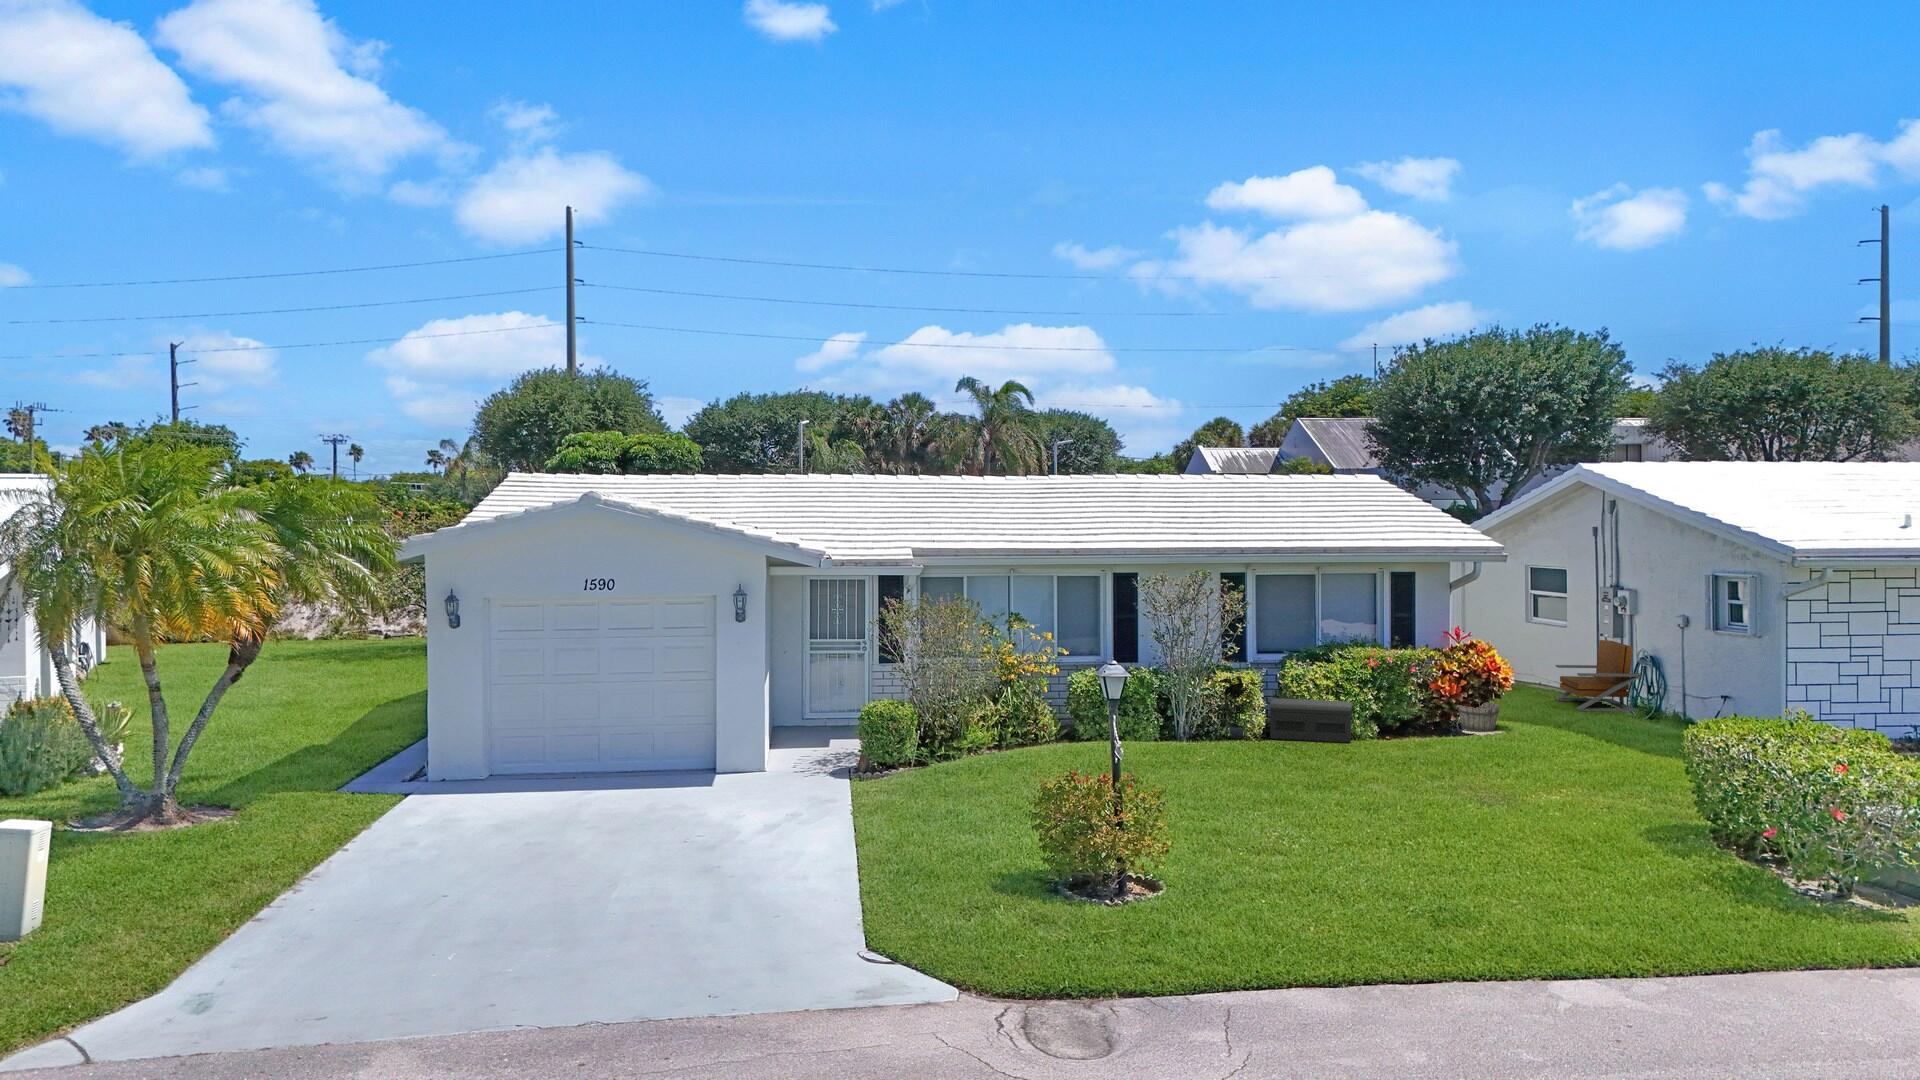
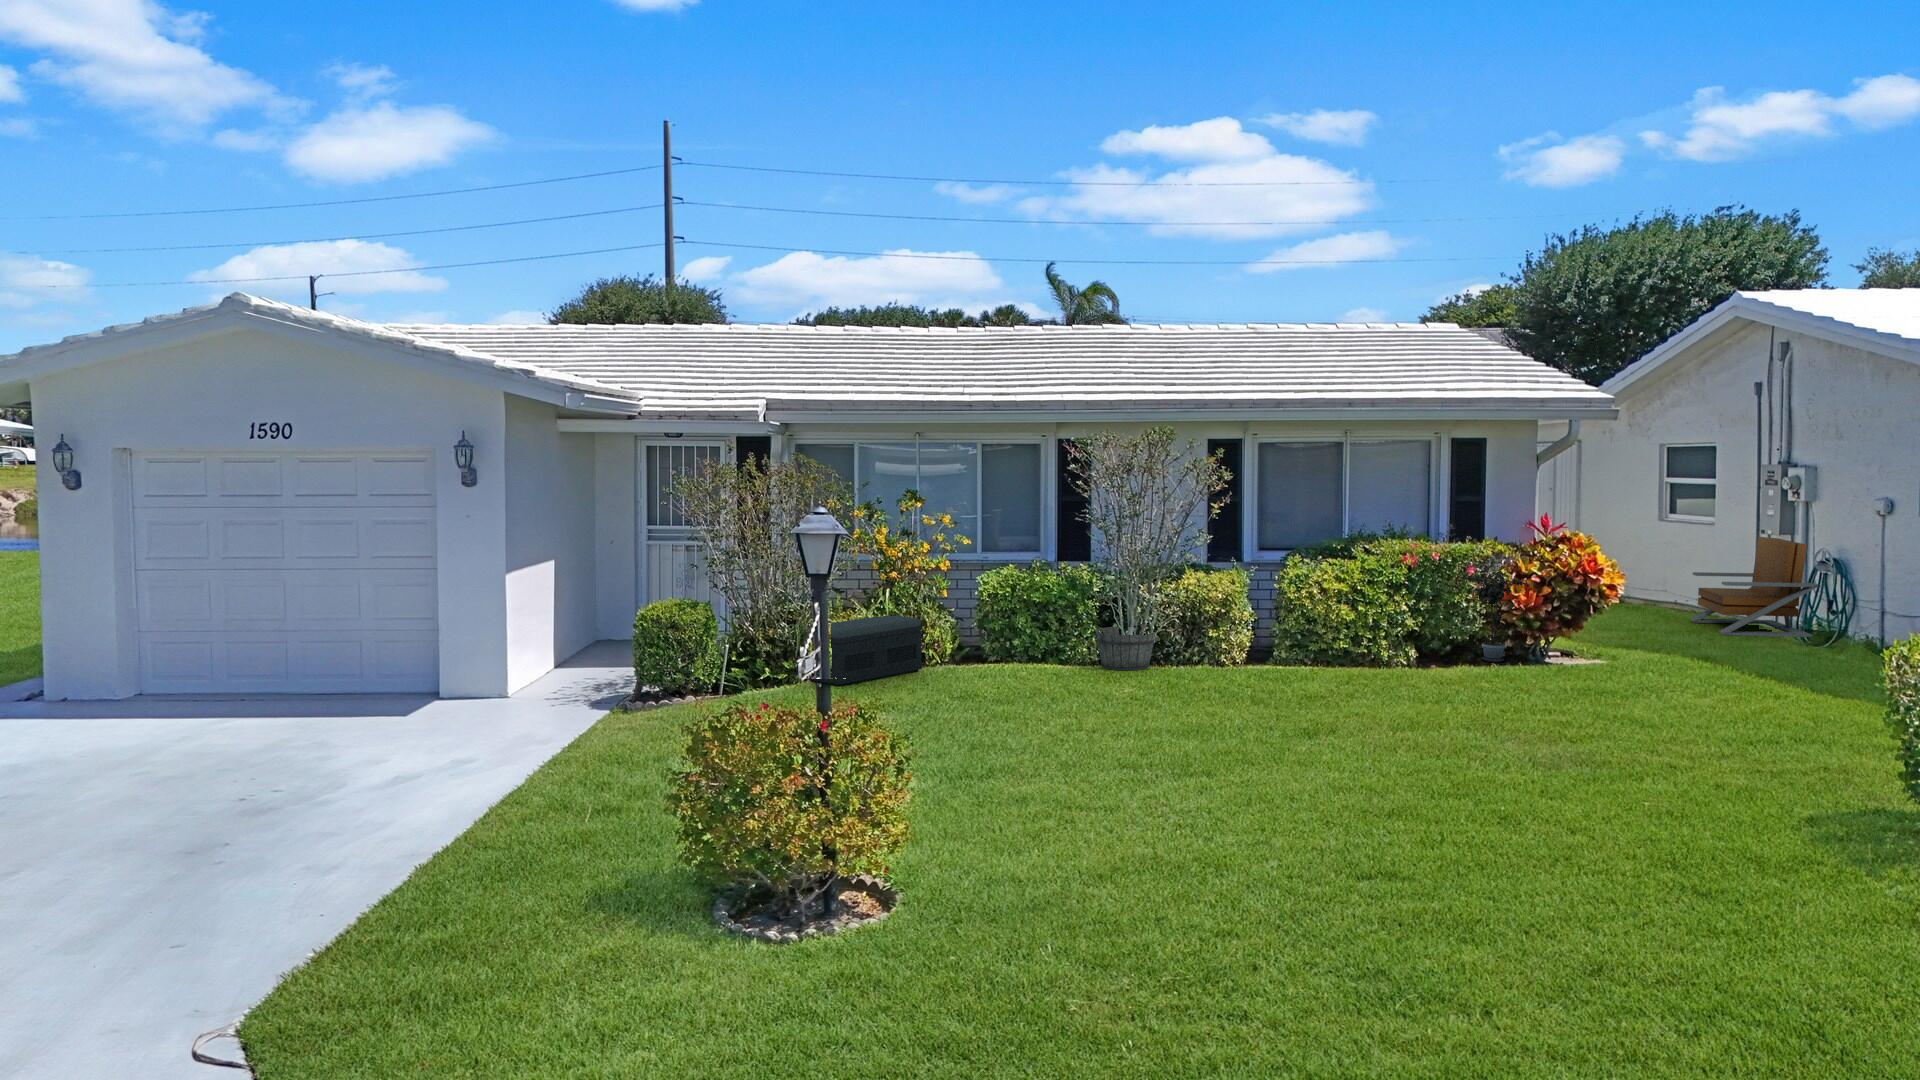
potted plant: present [1215,674,1259,739] -> present [1464,568,1530,662]
wooden bucket: present [1458,695,1499,732] -> present [1096,620,1155,671]
storage bench: present [1270,698,1352,743] -> present [810,616,922,686]

